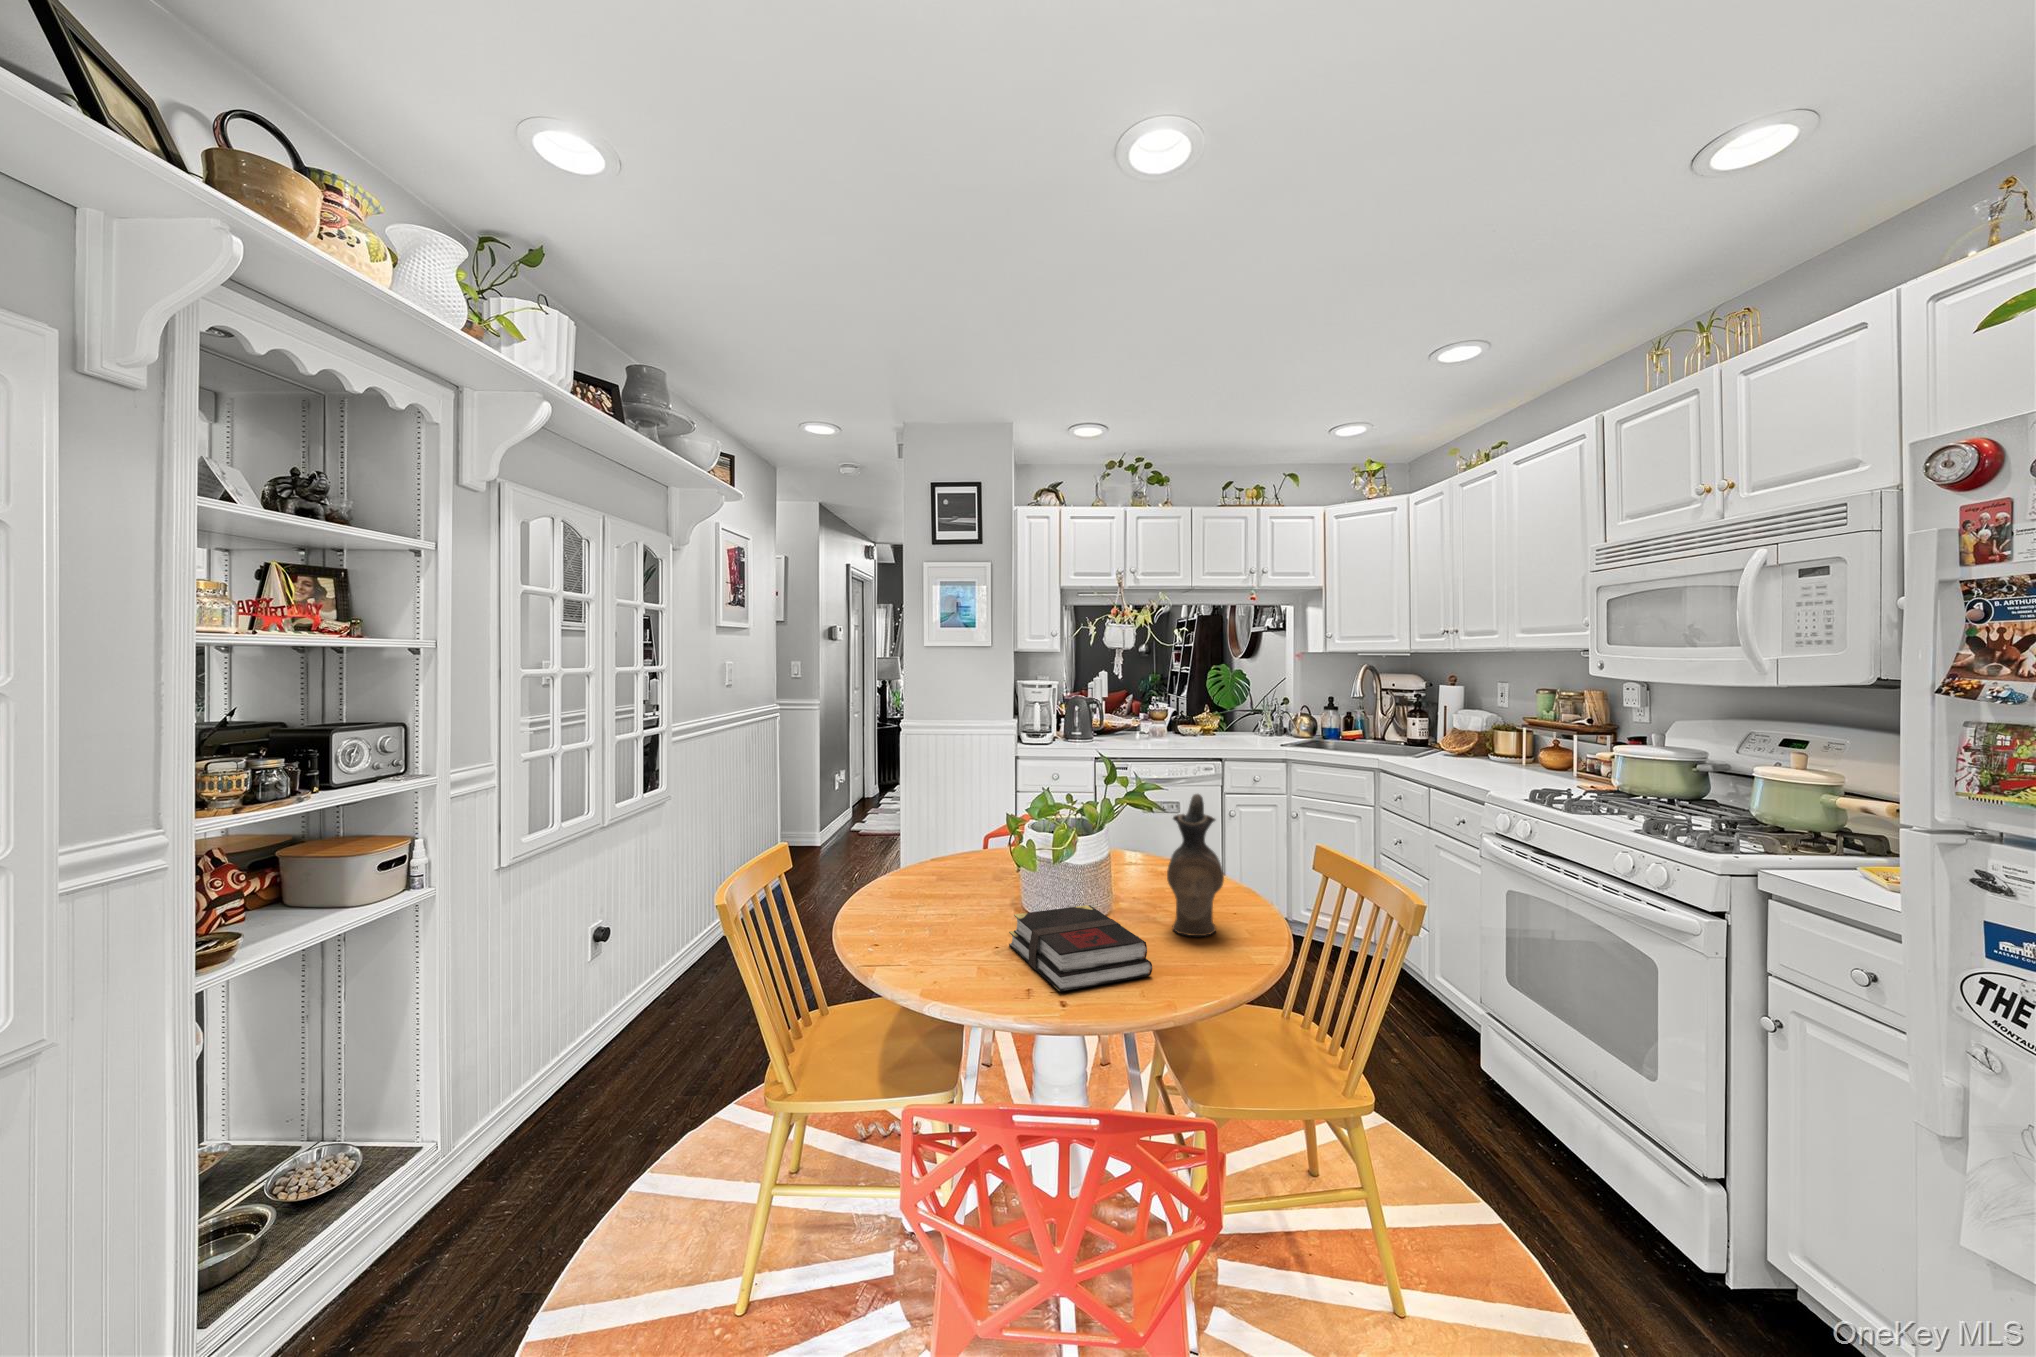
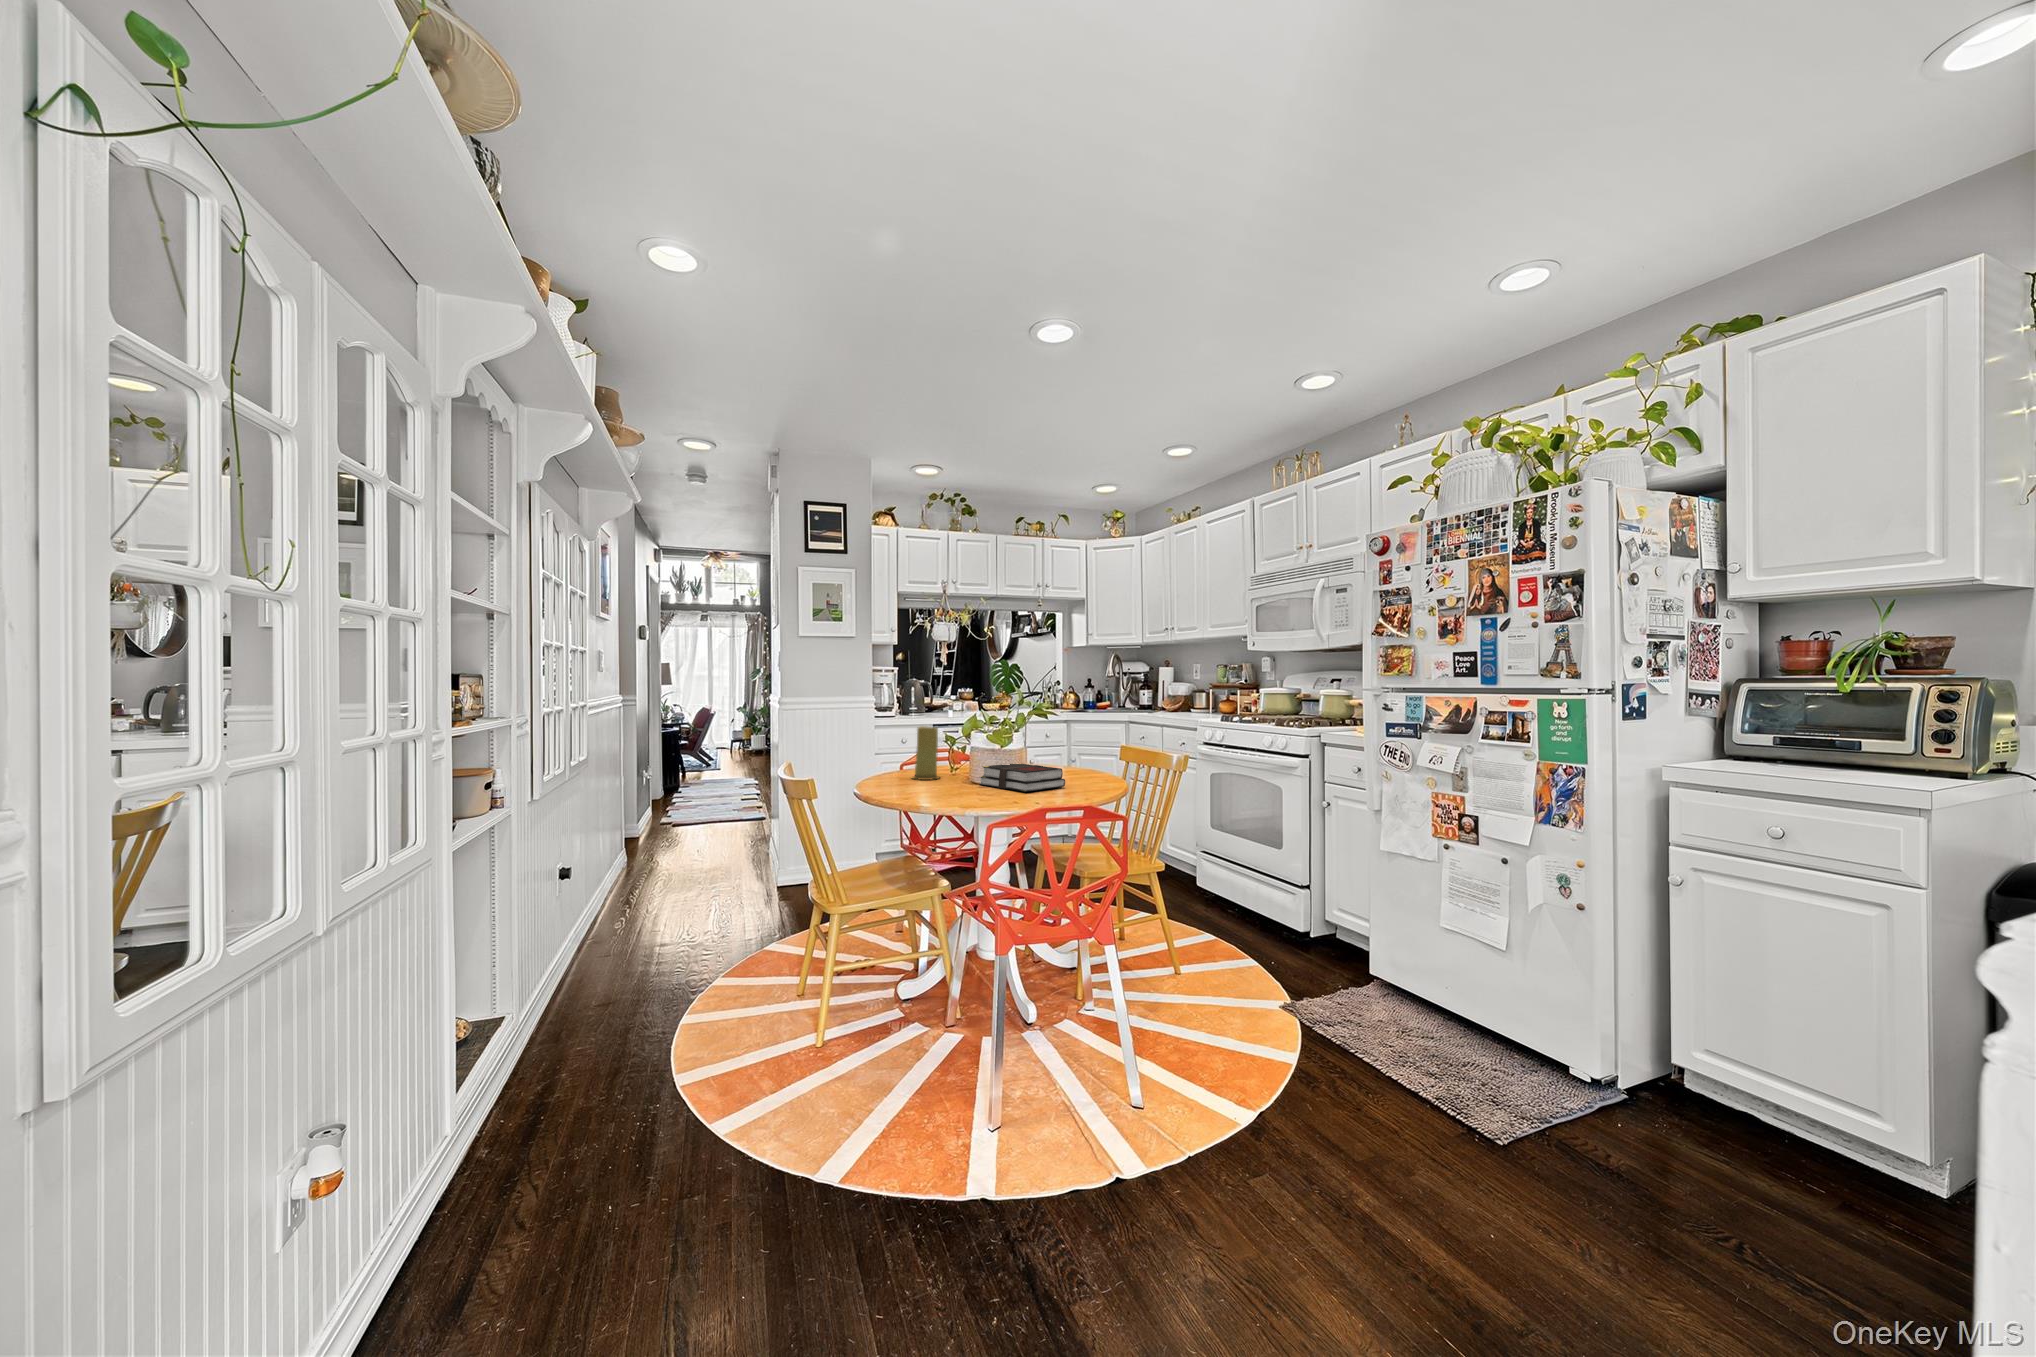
ceramic pitcher: present [1167,794,1224,936] -> none [1057,701,1089,778]
candle: none [927,824,974,917] -> present [912,726,939,780]

